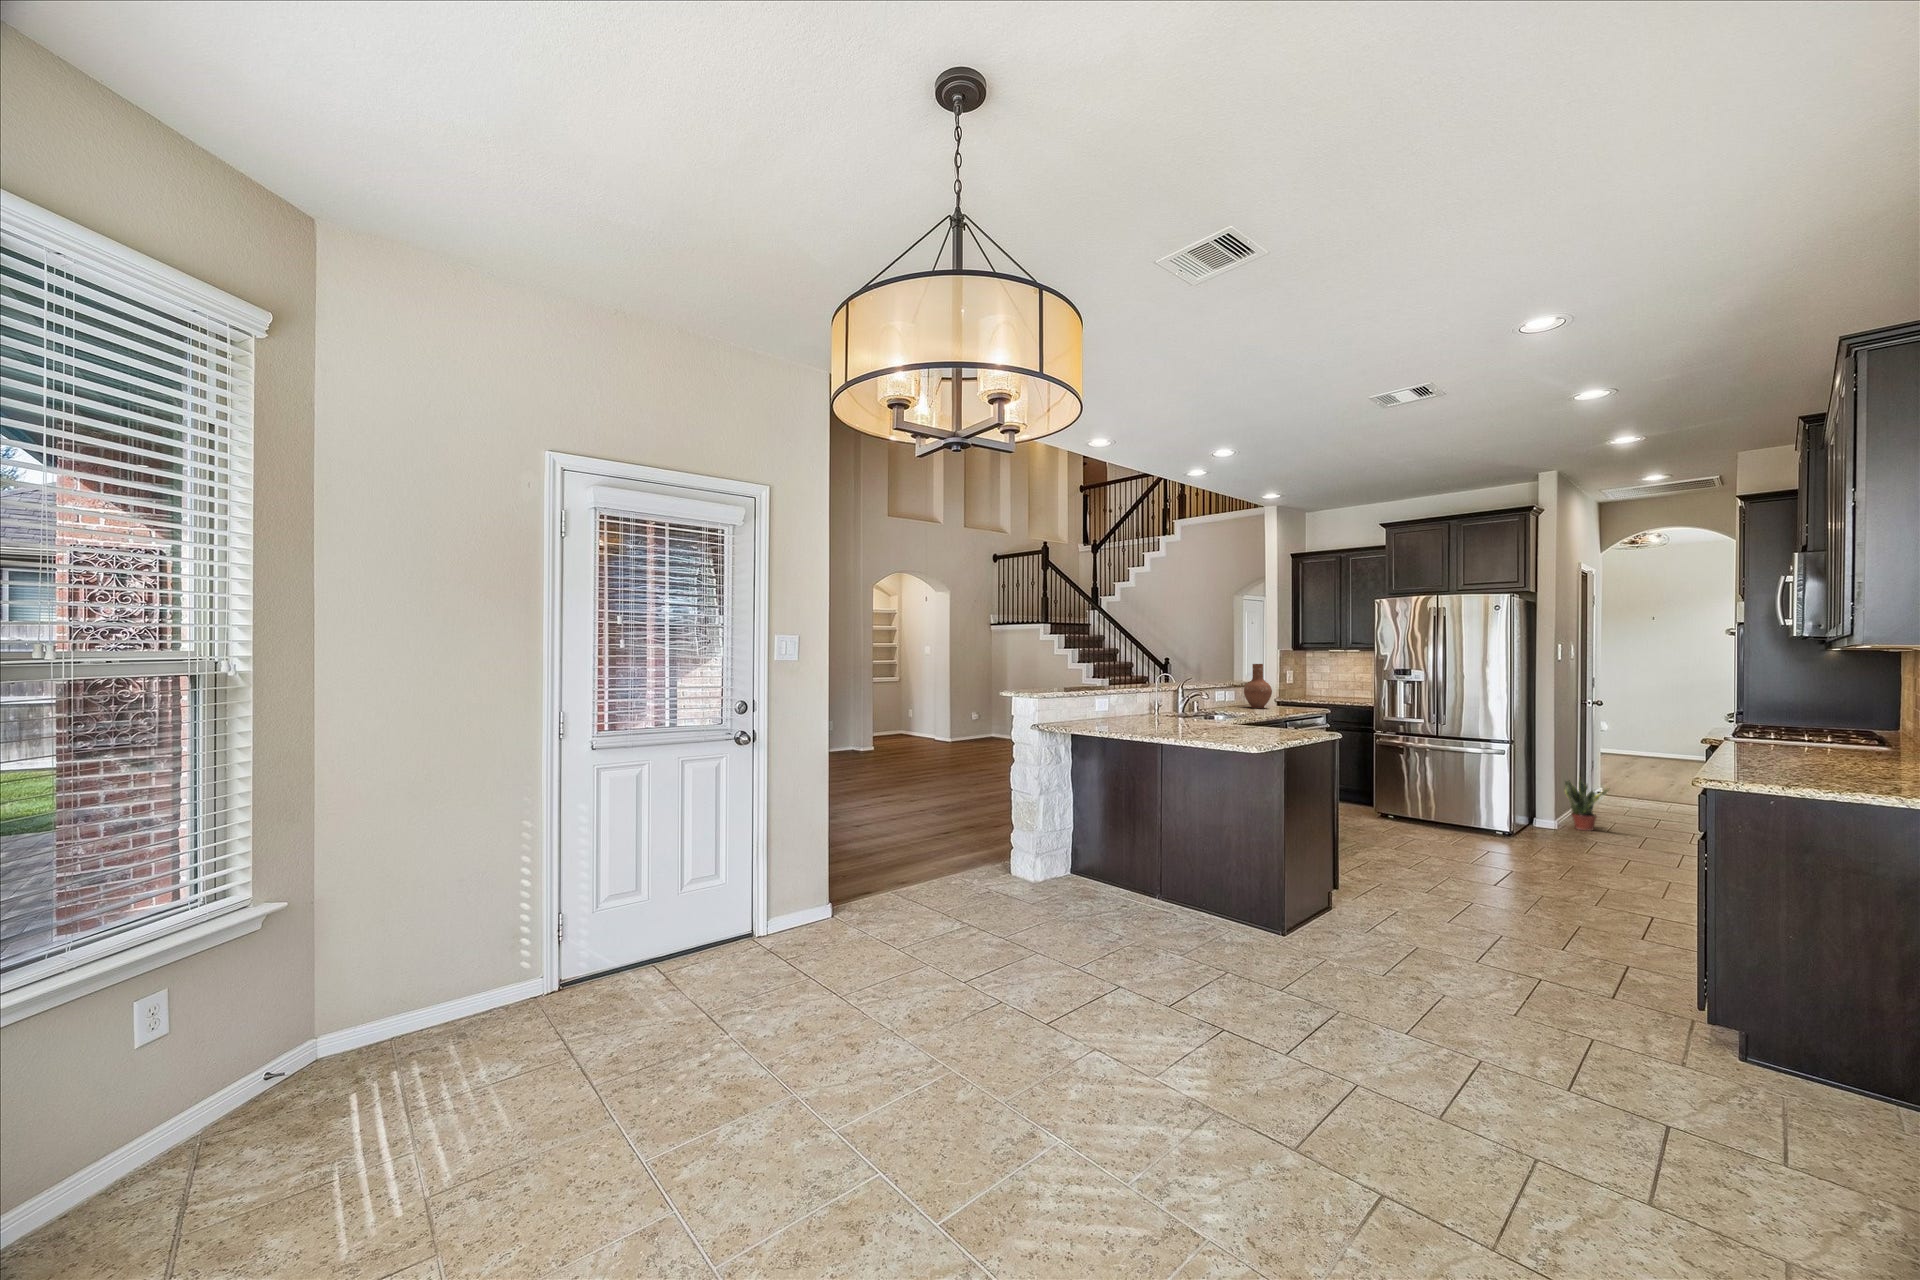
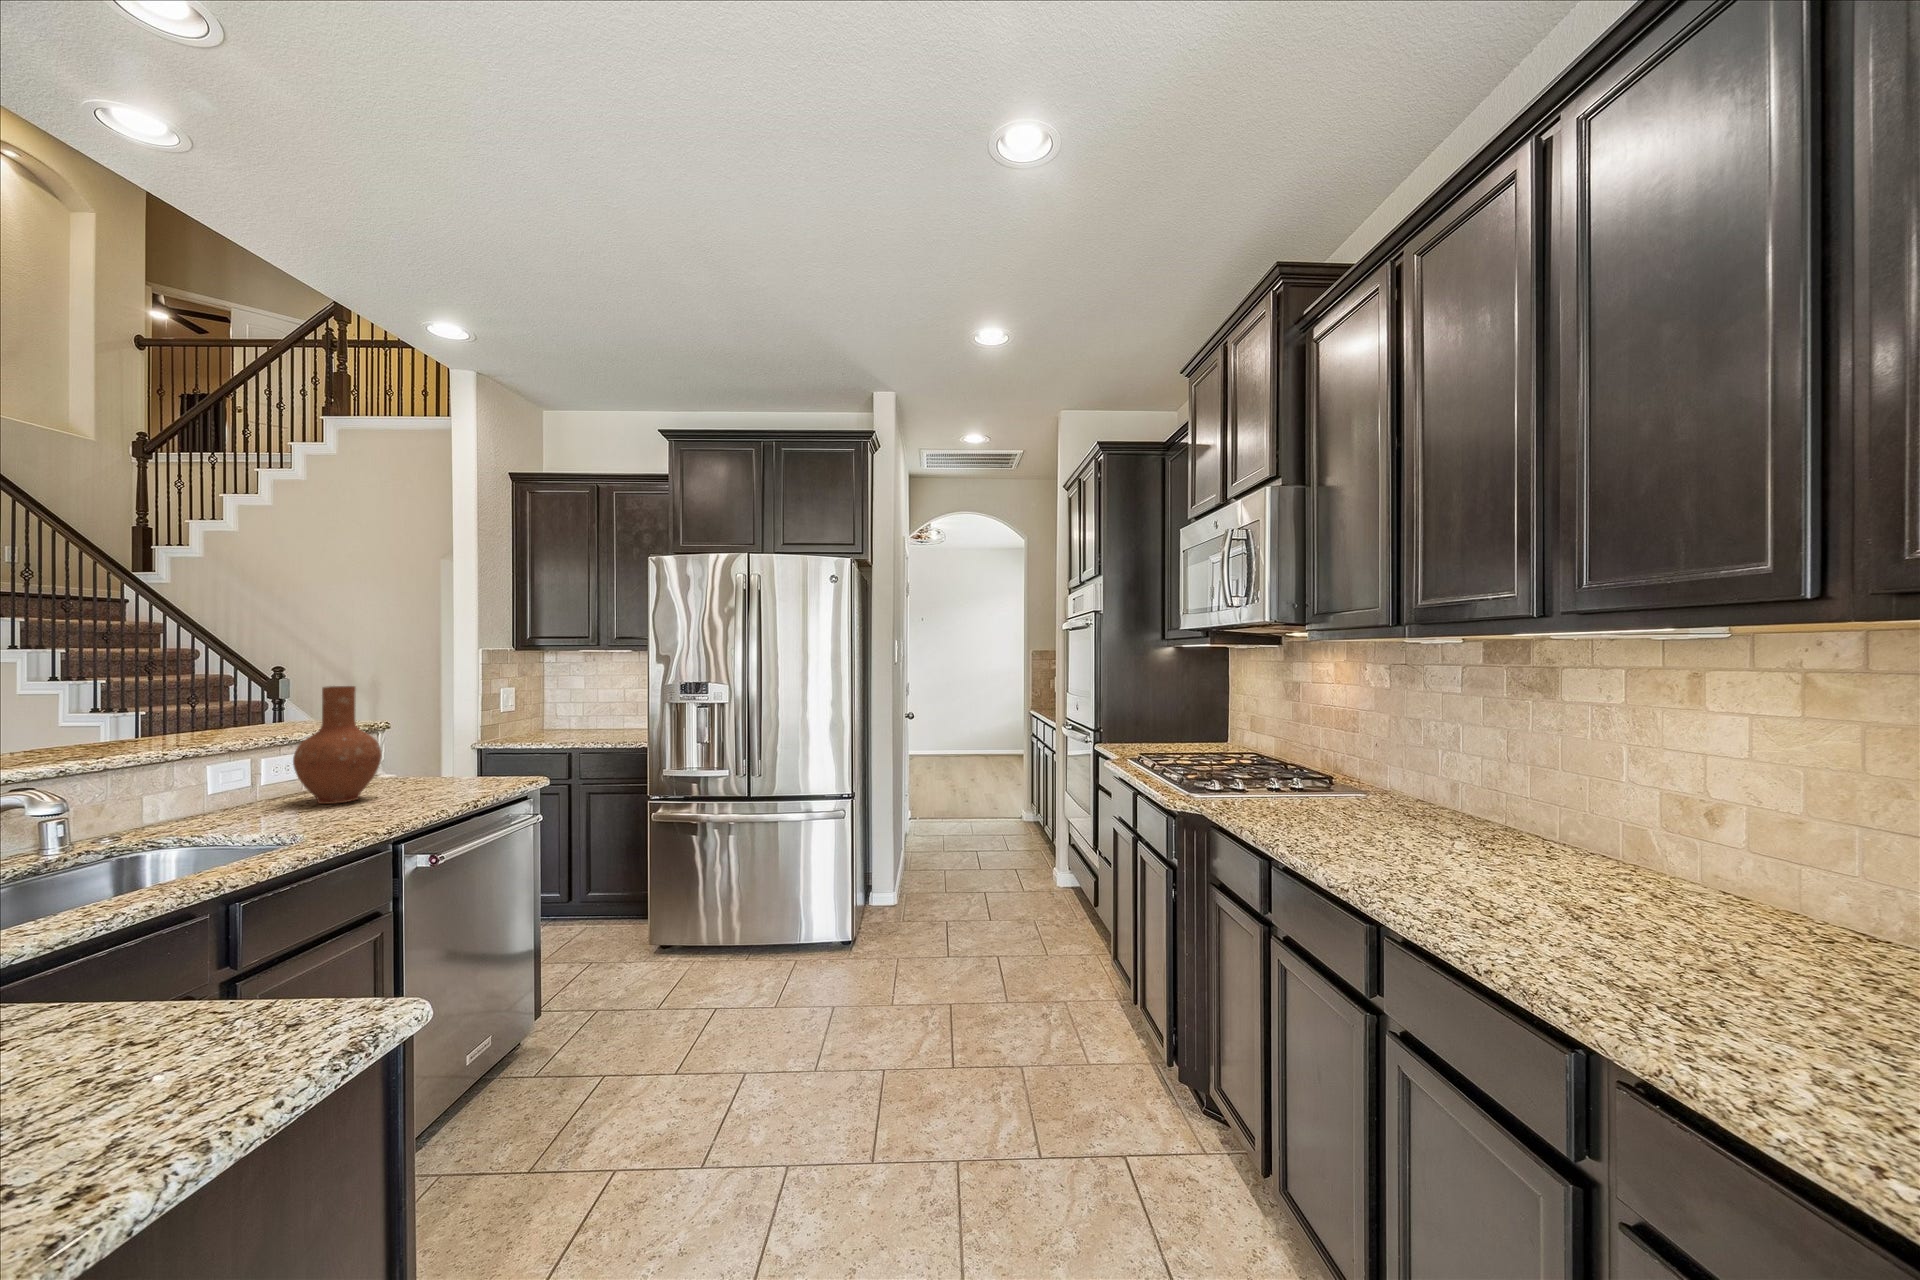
potted plant: present [1565,780,1608,831] -> none [904,821,955,897]

